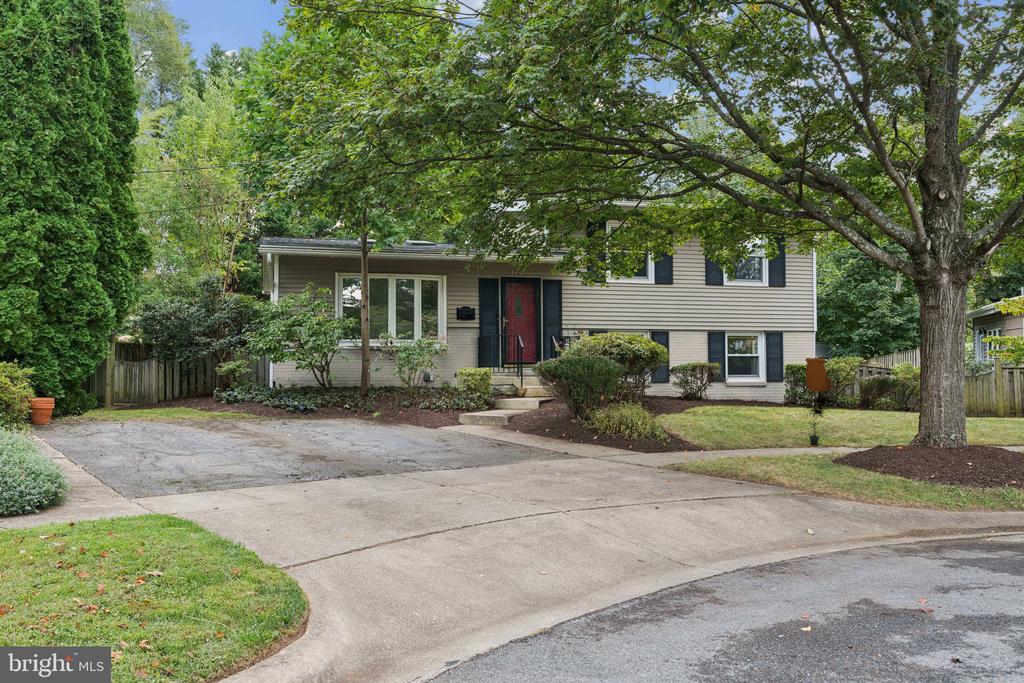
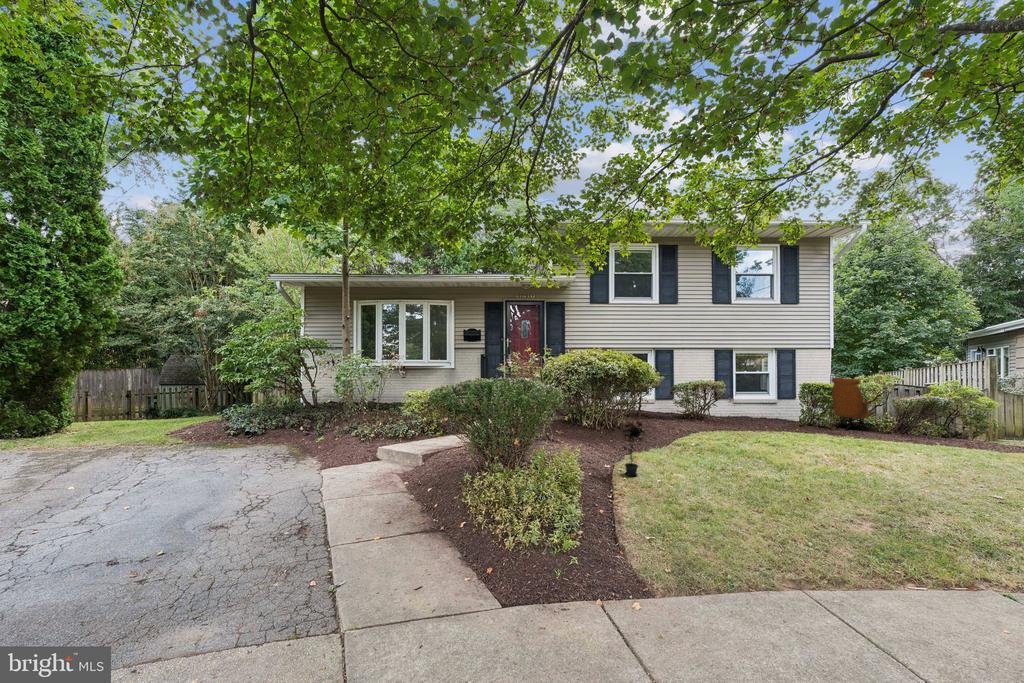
potted plant: present [807,403,826,444] -> present [623,421,644,476]

